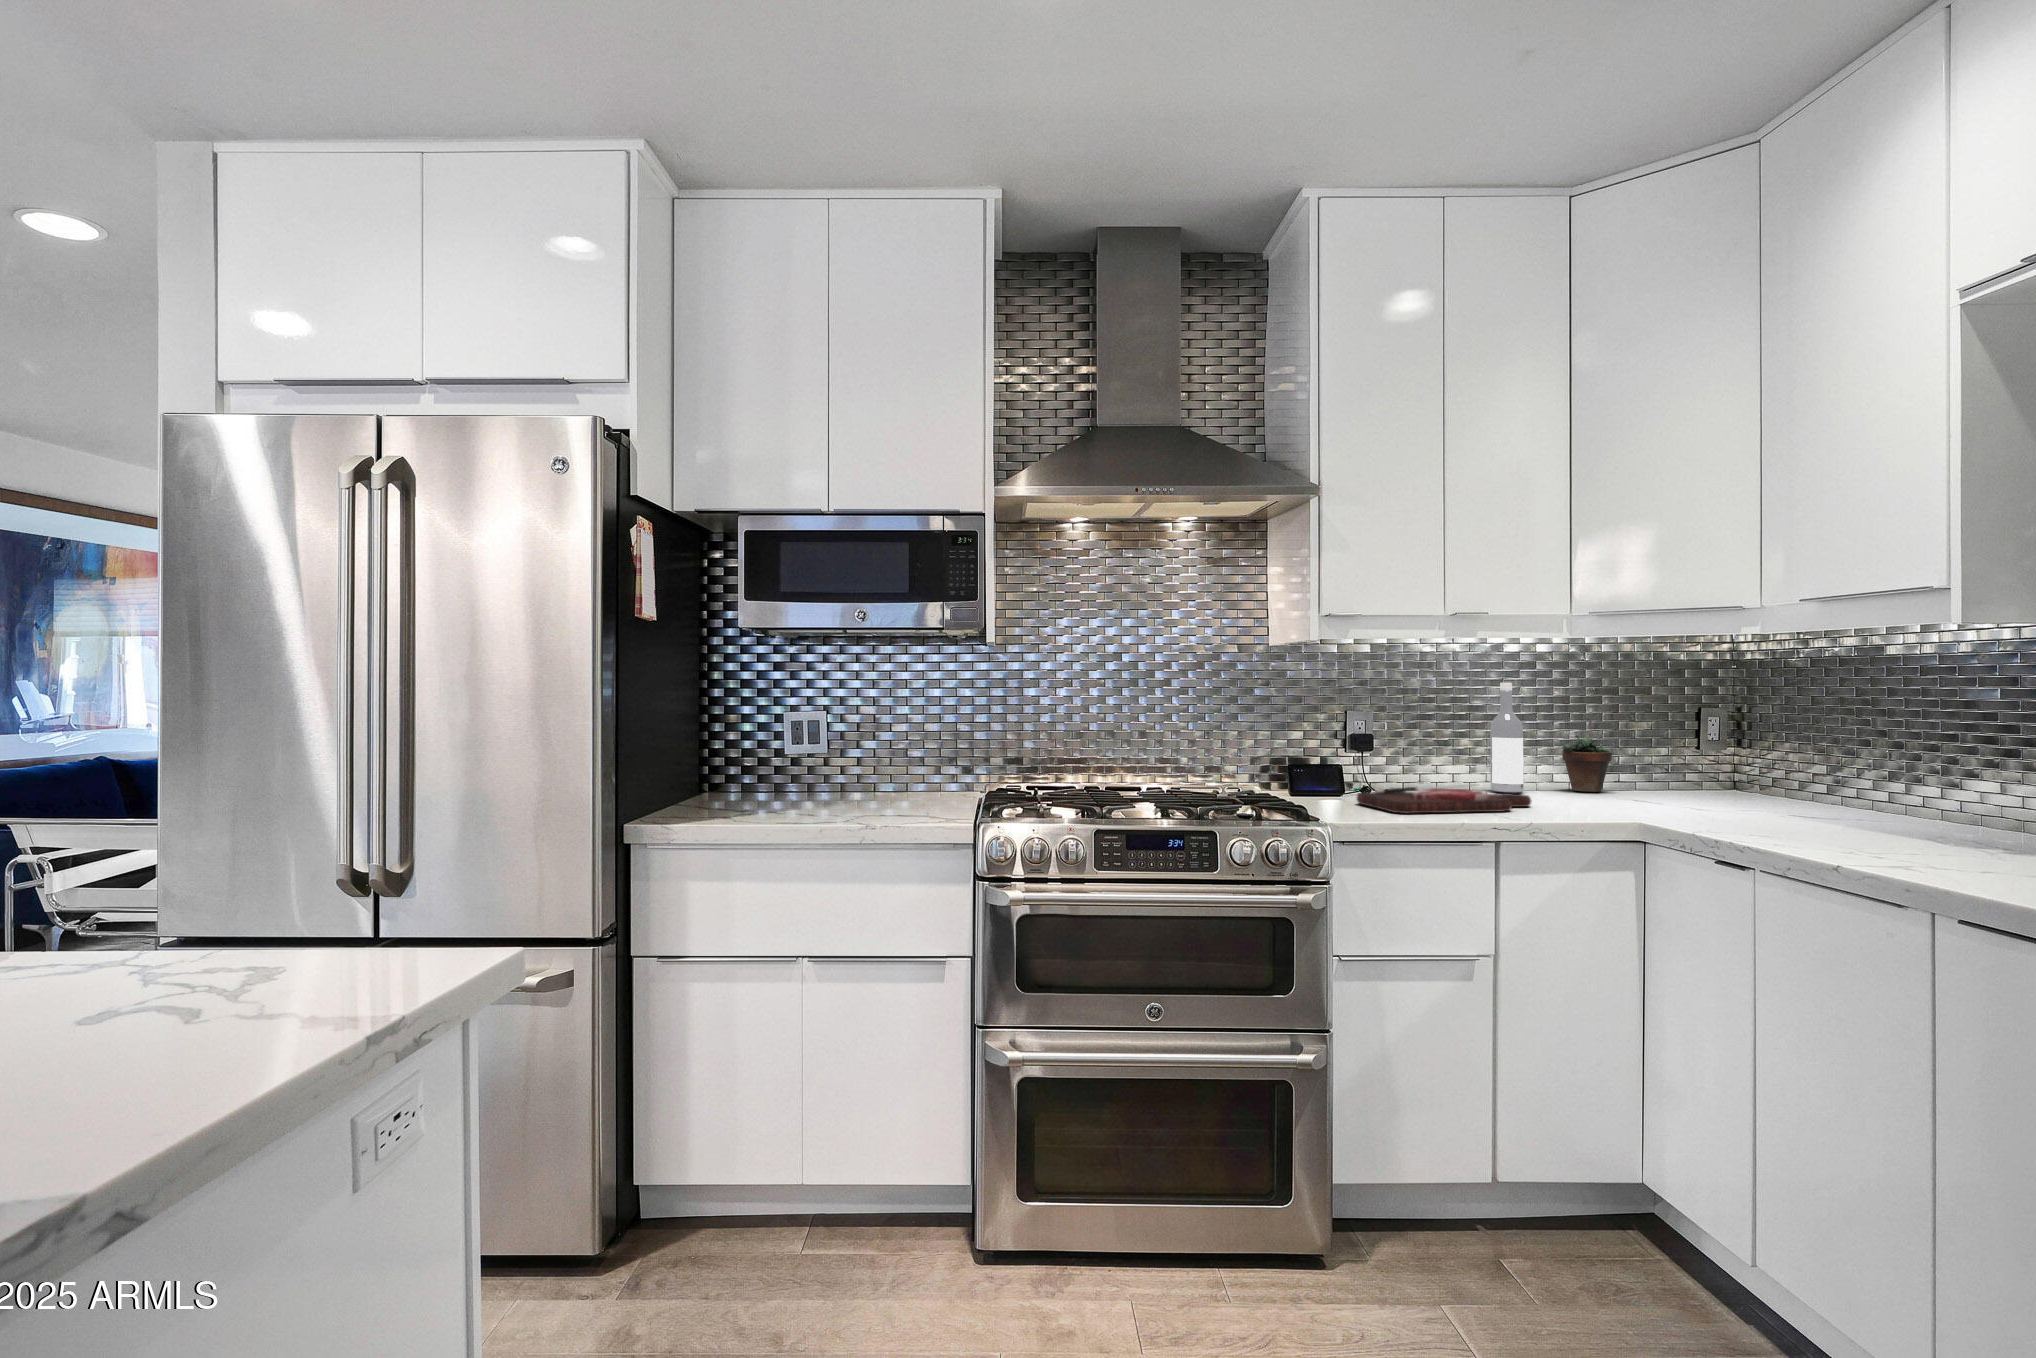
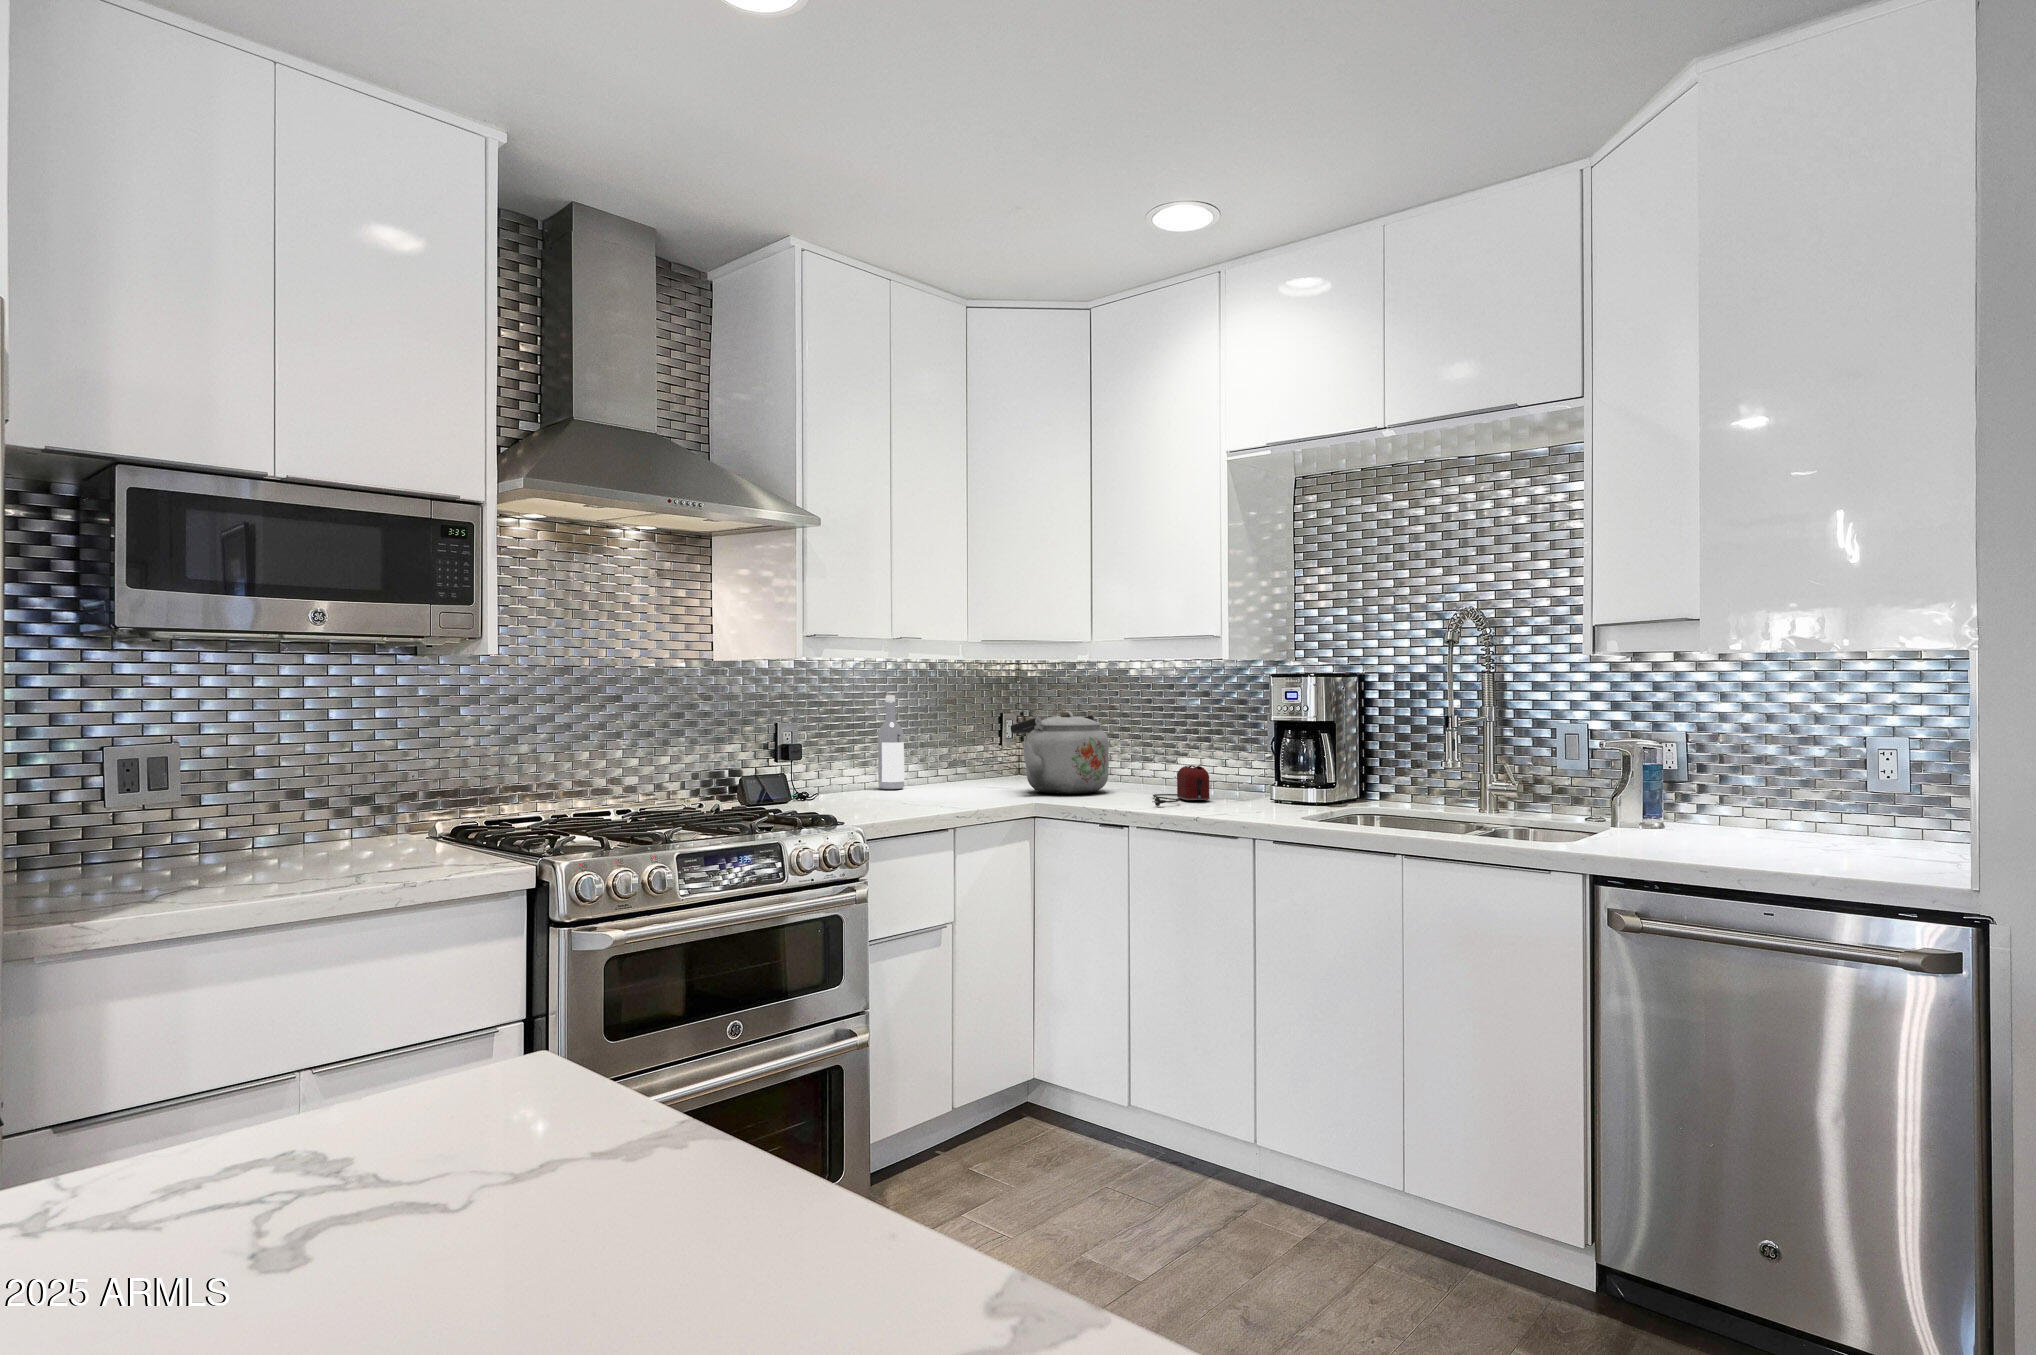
kettle: none [1641,704,1798,818] -> present [1011,711,1109,794]
succulent plant: present [1562,719,1612,792] -> none [921,724,957,784]
cutting board: present [1357,784,1532,814] -> none [820,782,944,812]
toaster: none [1793,792,1934,847] -> present [1152,766,1210,806]

